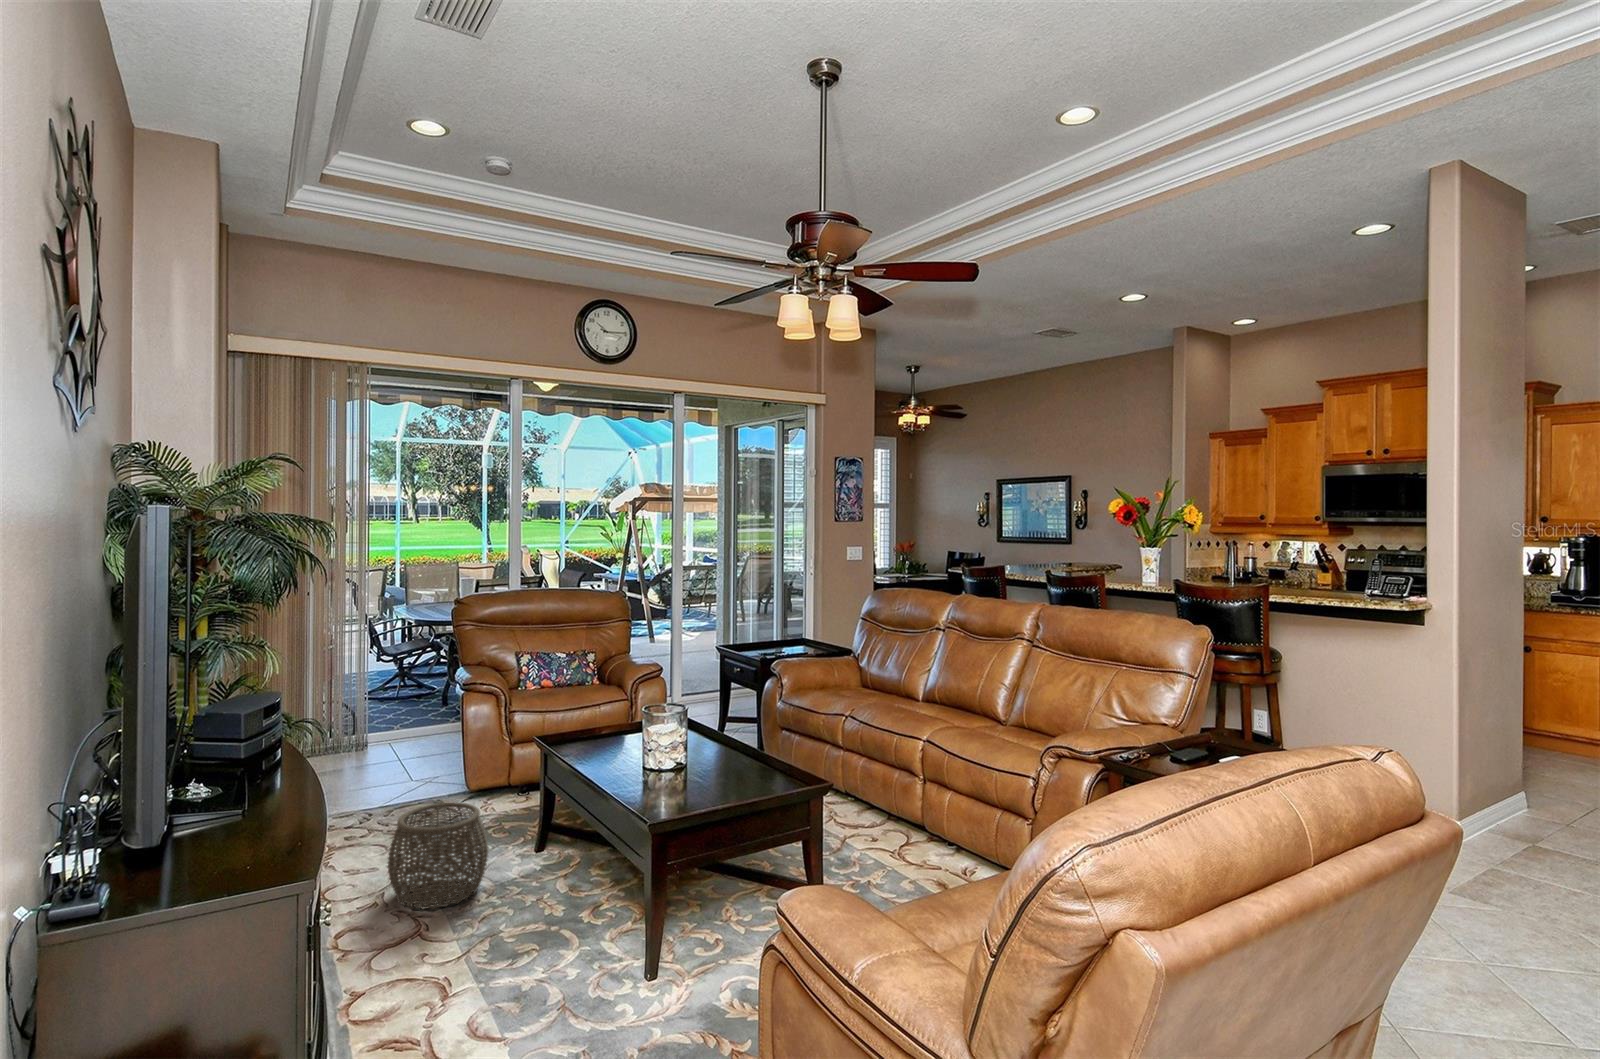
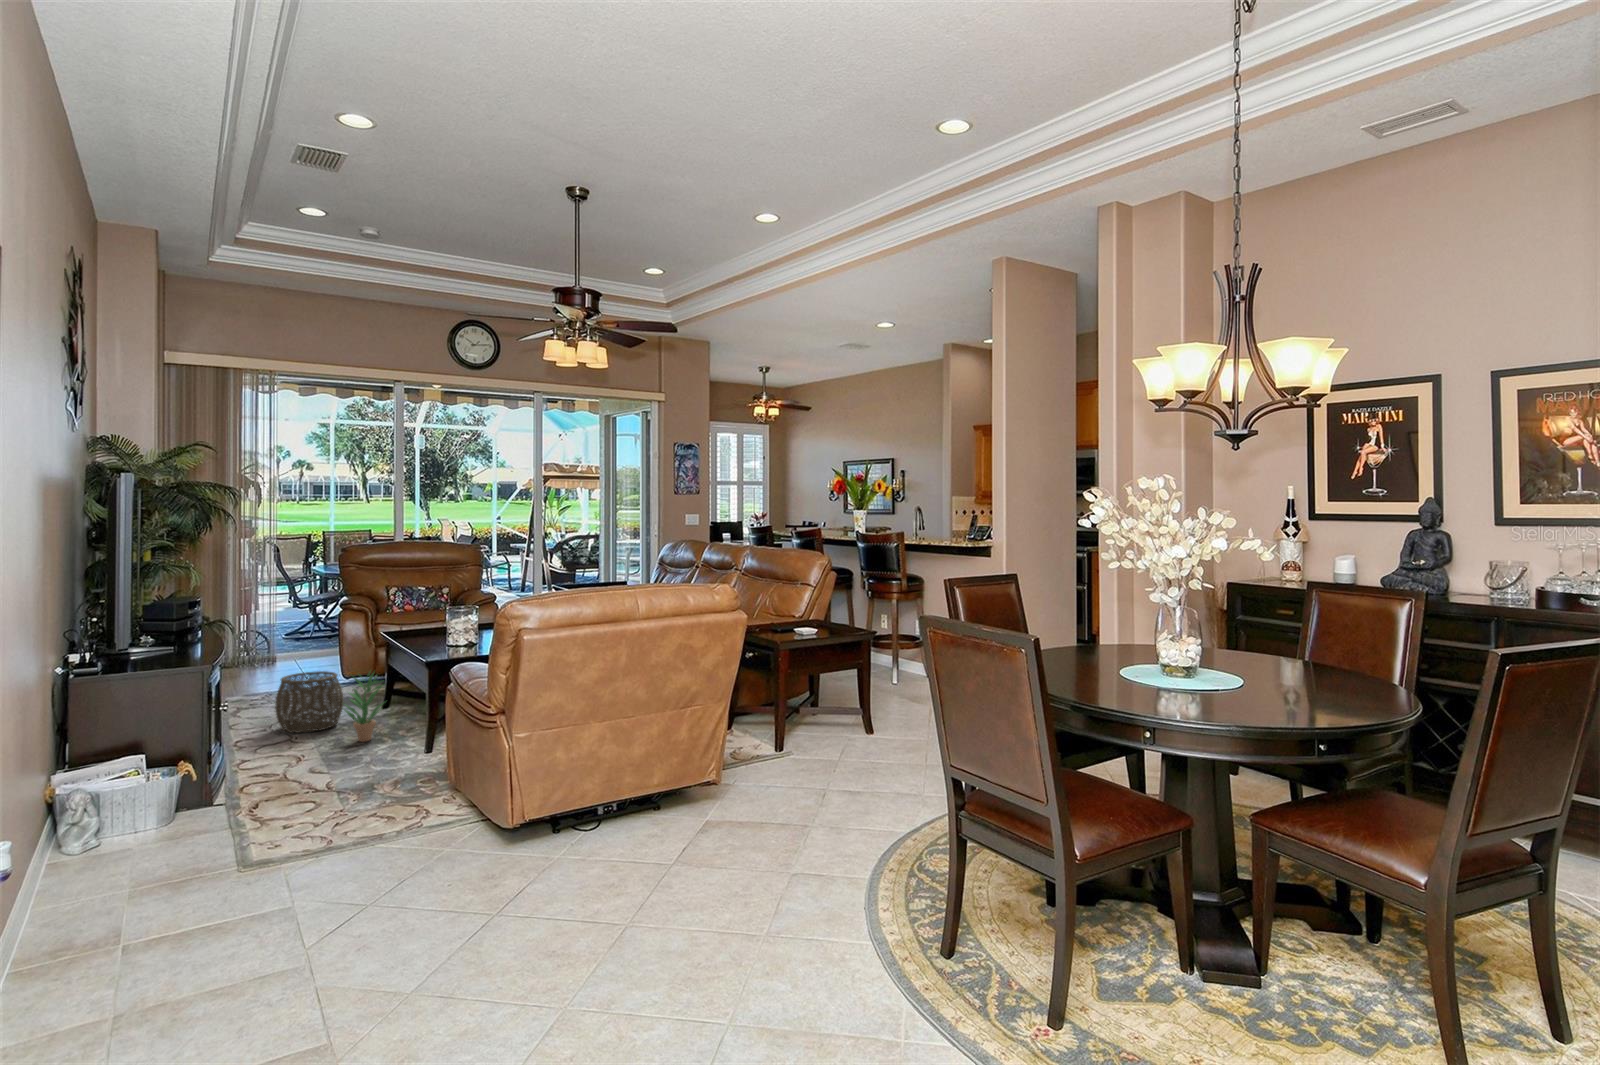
potted plant: none [498,817,568,935] -> present [345,672,382,742]

